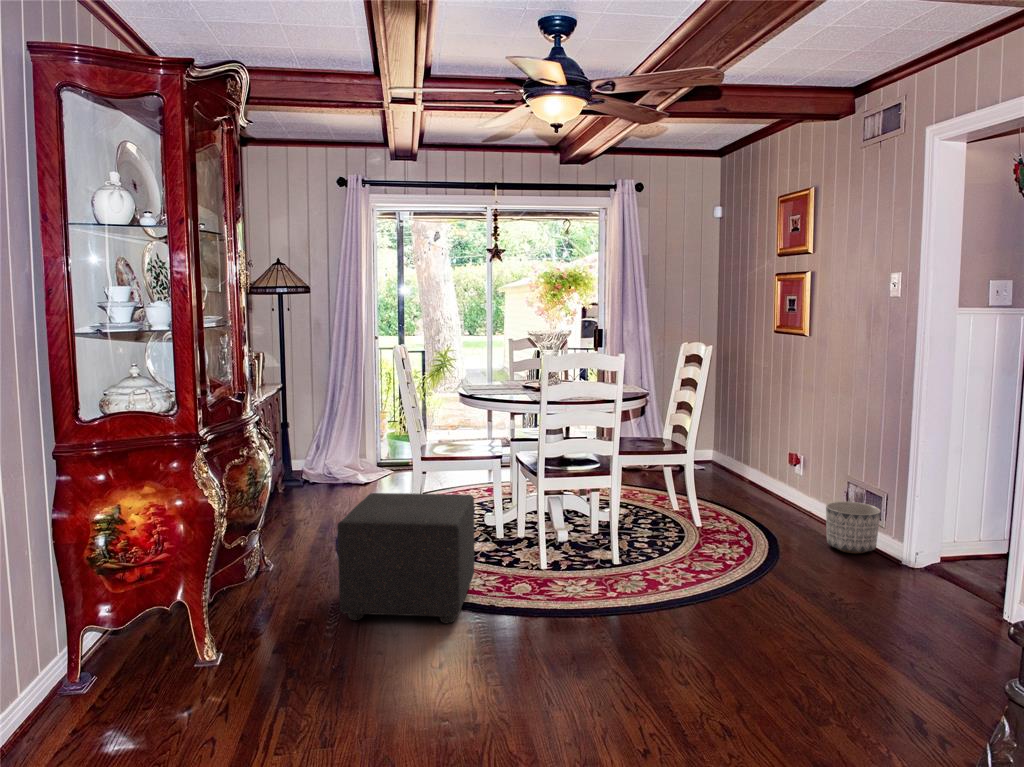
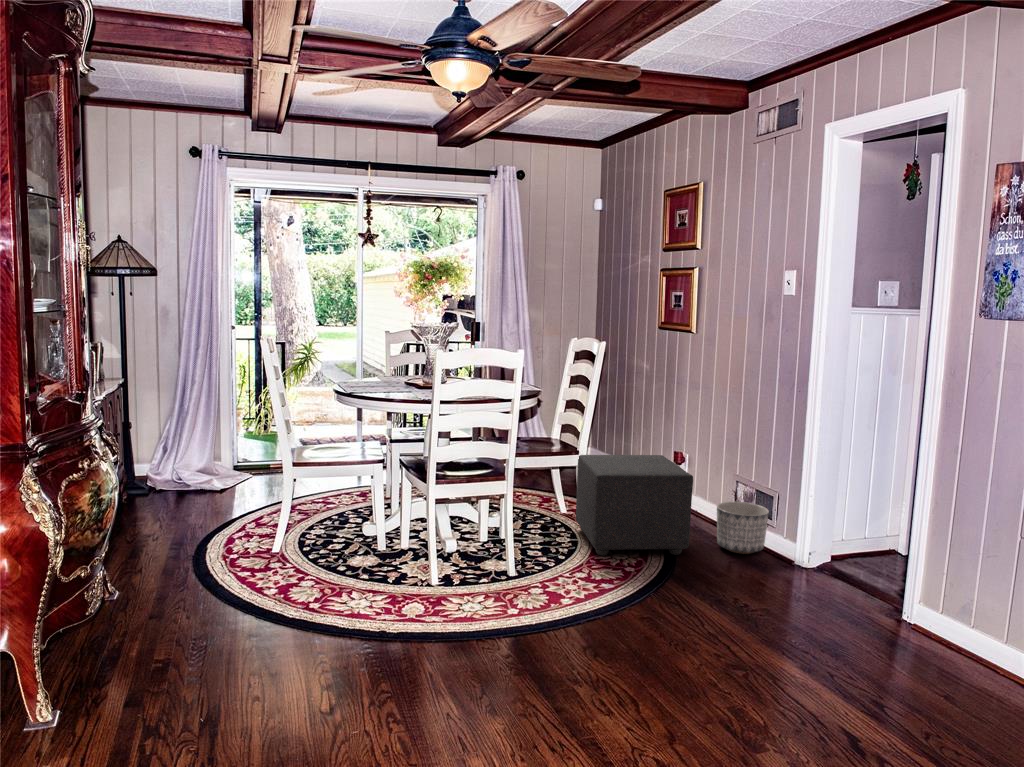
ottoman: present [337,493,474,624] -> present [576,455,693,556]

